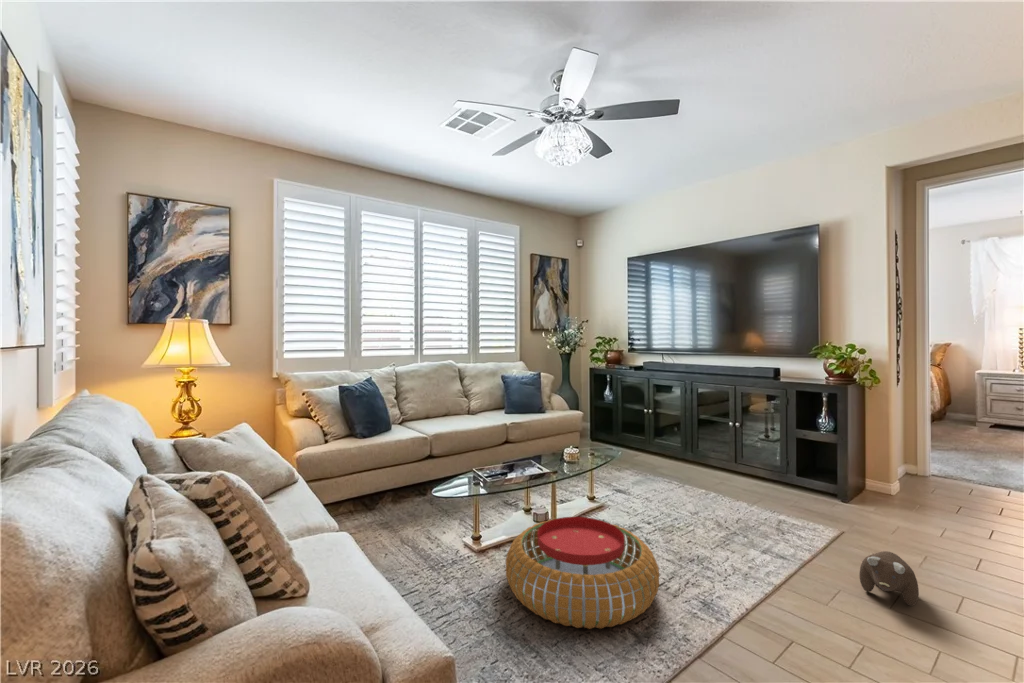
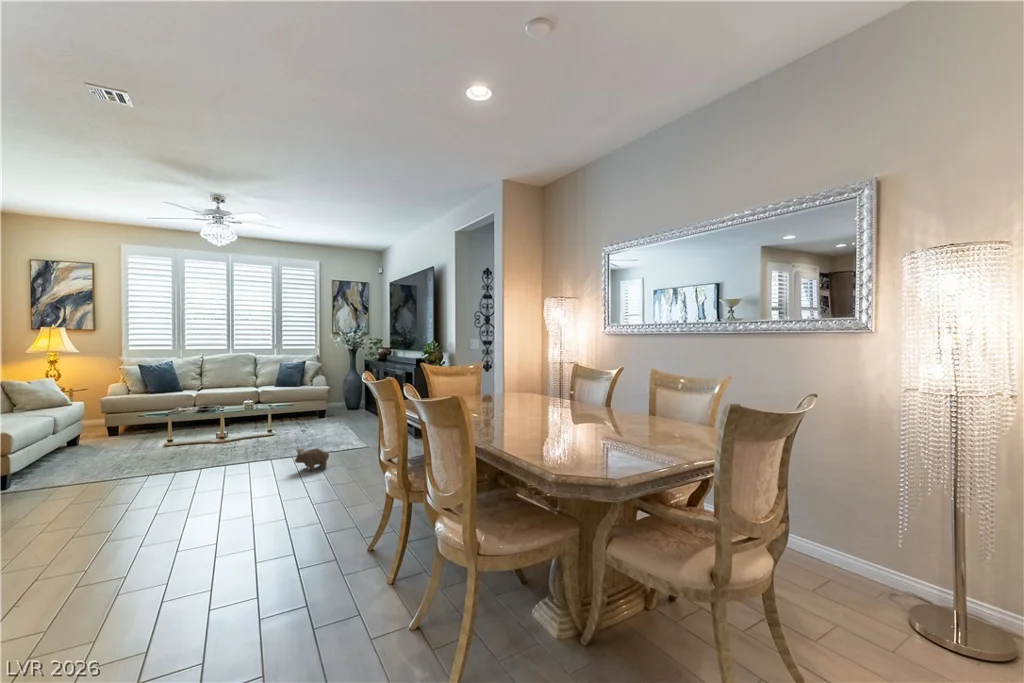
pouf: present [505,517,659,629] -> none [138,431,226,470]

